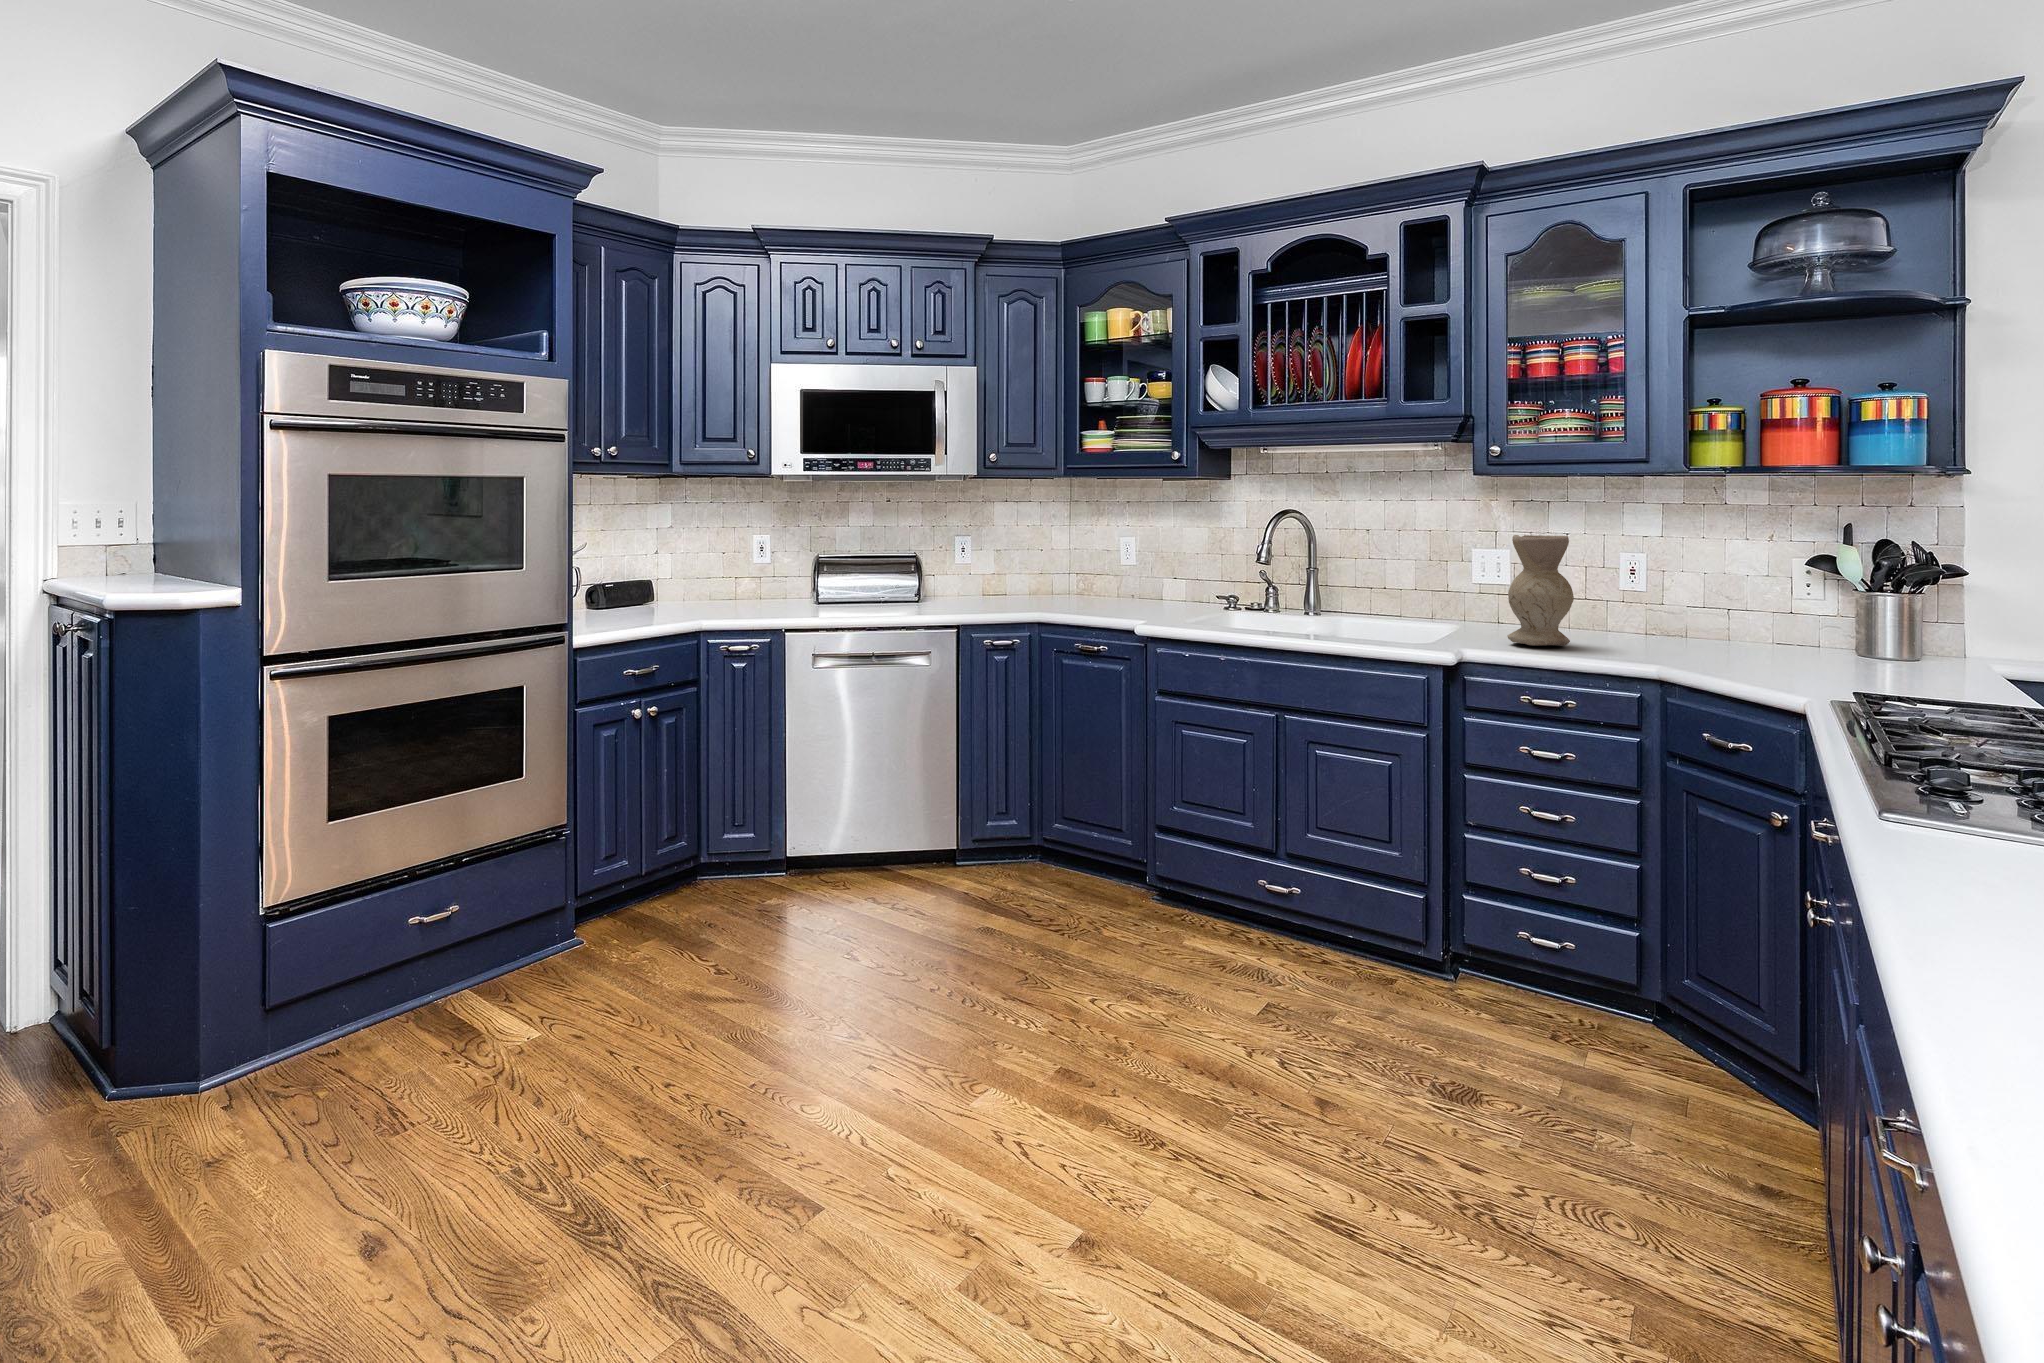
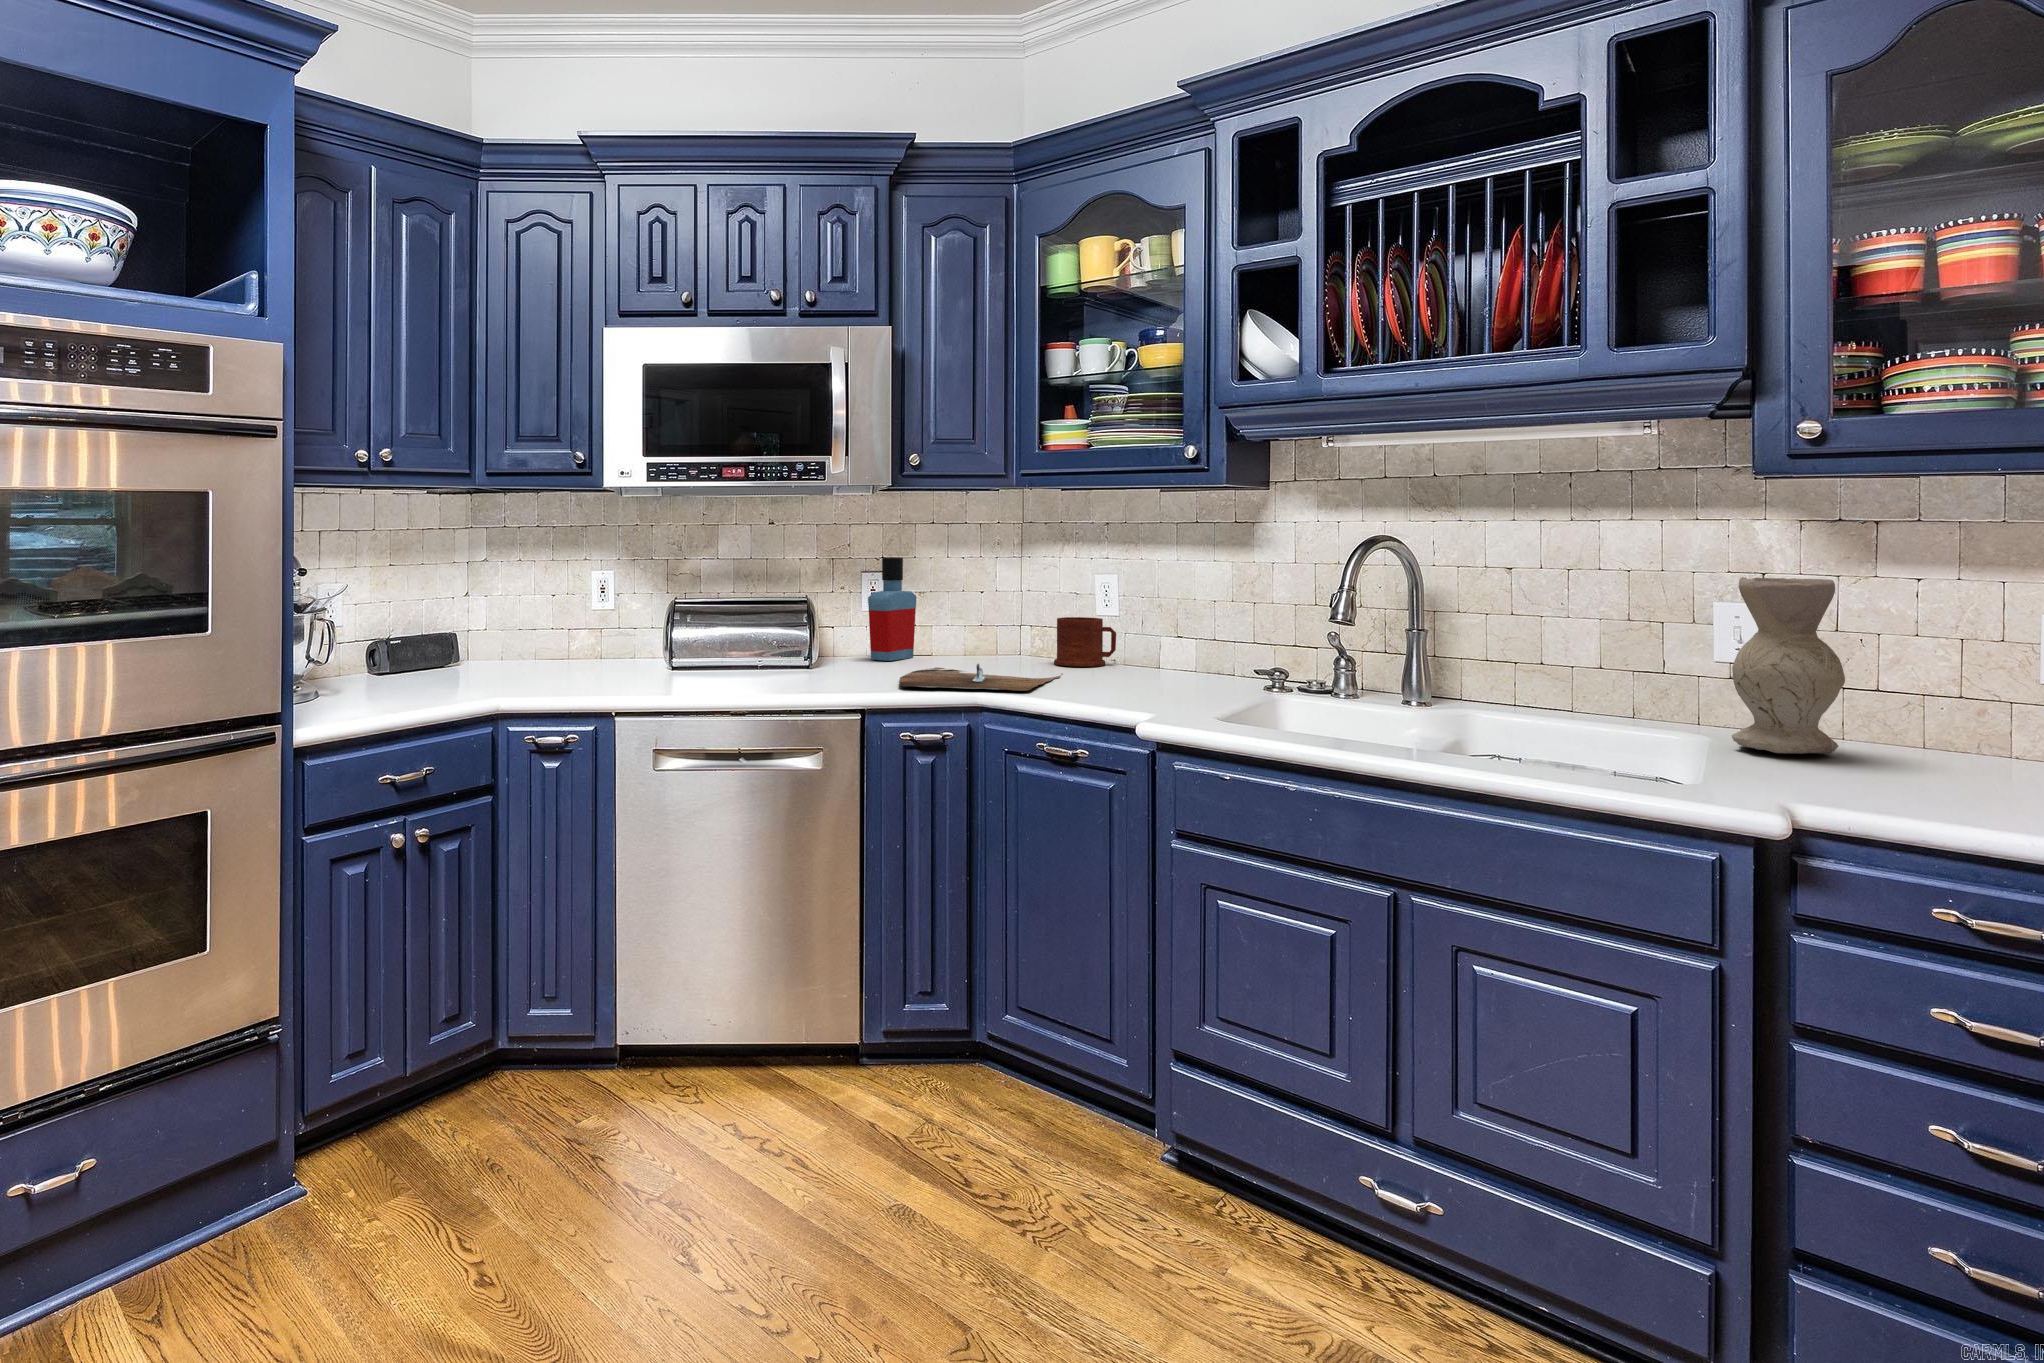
bottle: none [956,526,990,599] -> present [868,557,916,661]
mug: none [1086,568,1130,602] -> present [1054,617,1116,667]
cutting board: none [978,598,1092,615] -> present [899,664,1062,691]

